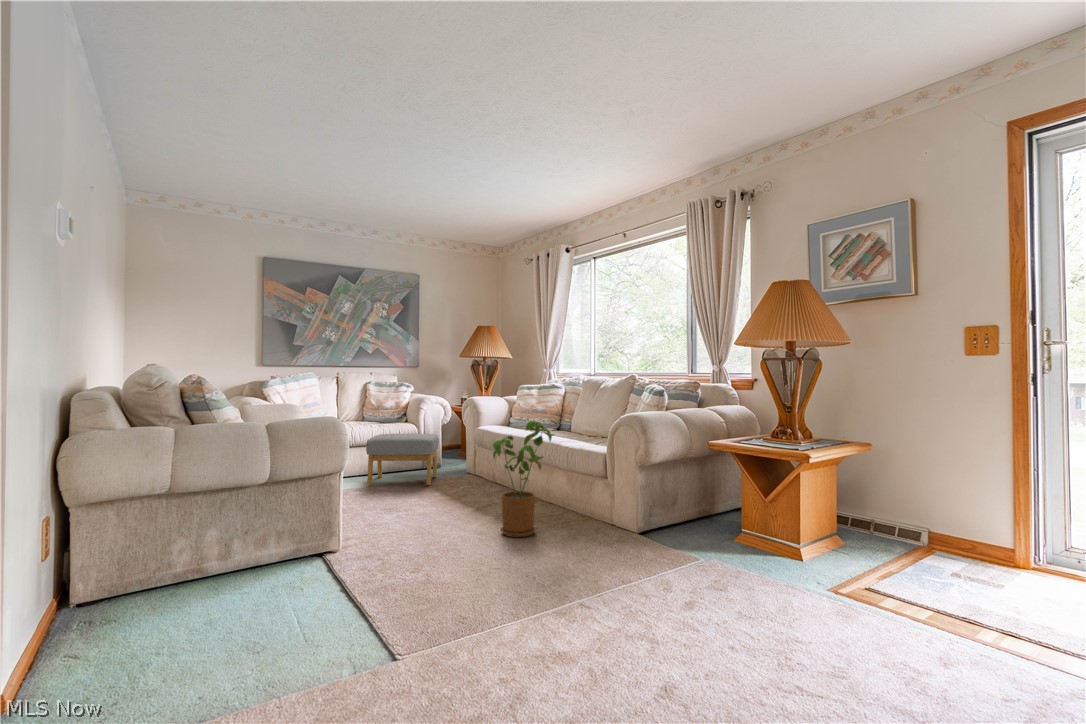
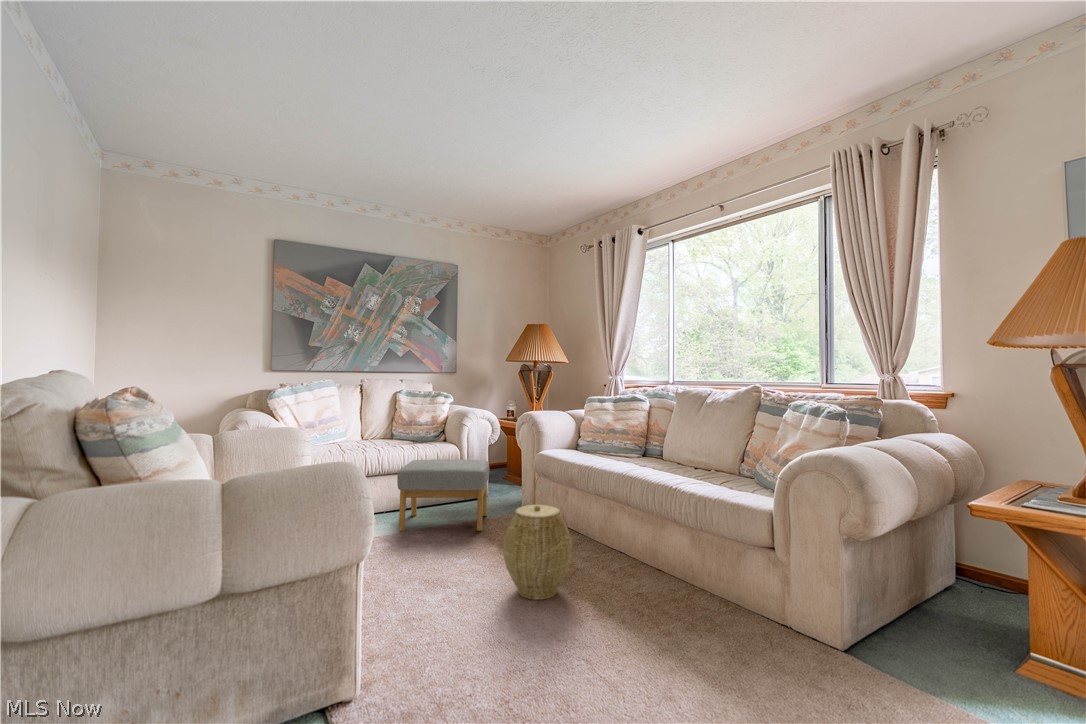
house plant: present [493,421,554,537] -> none [602,464,703,660]
woven basket: none [436,455,483,516] -> present [503,505,572,600]

